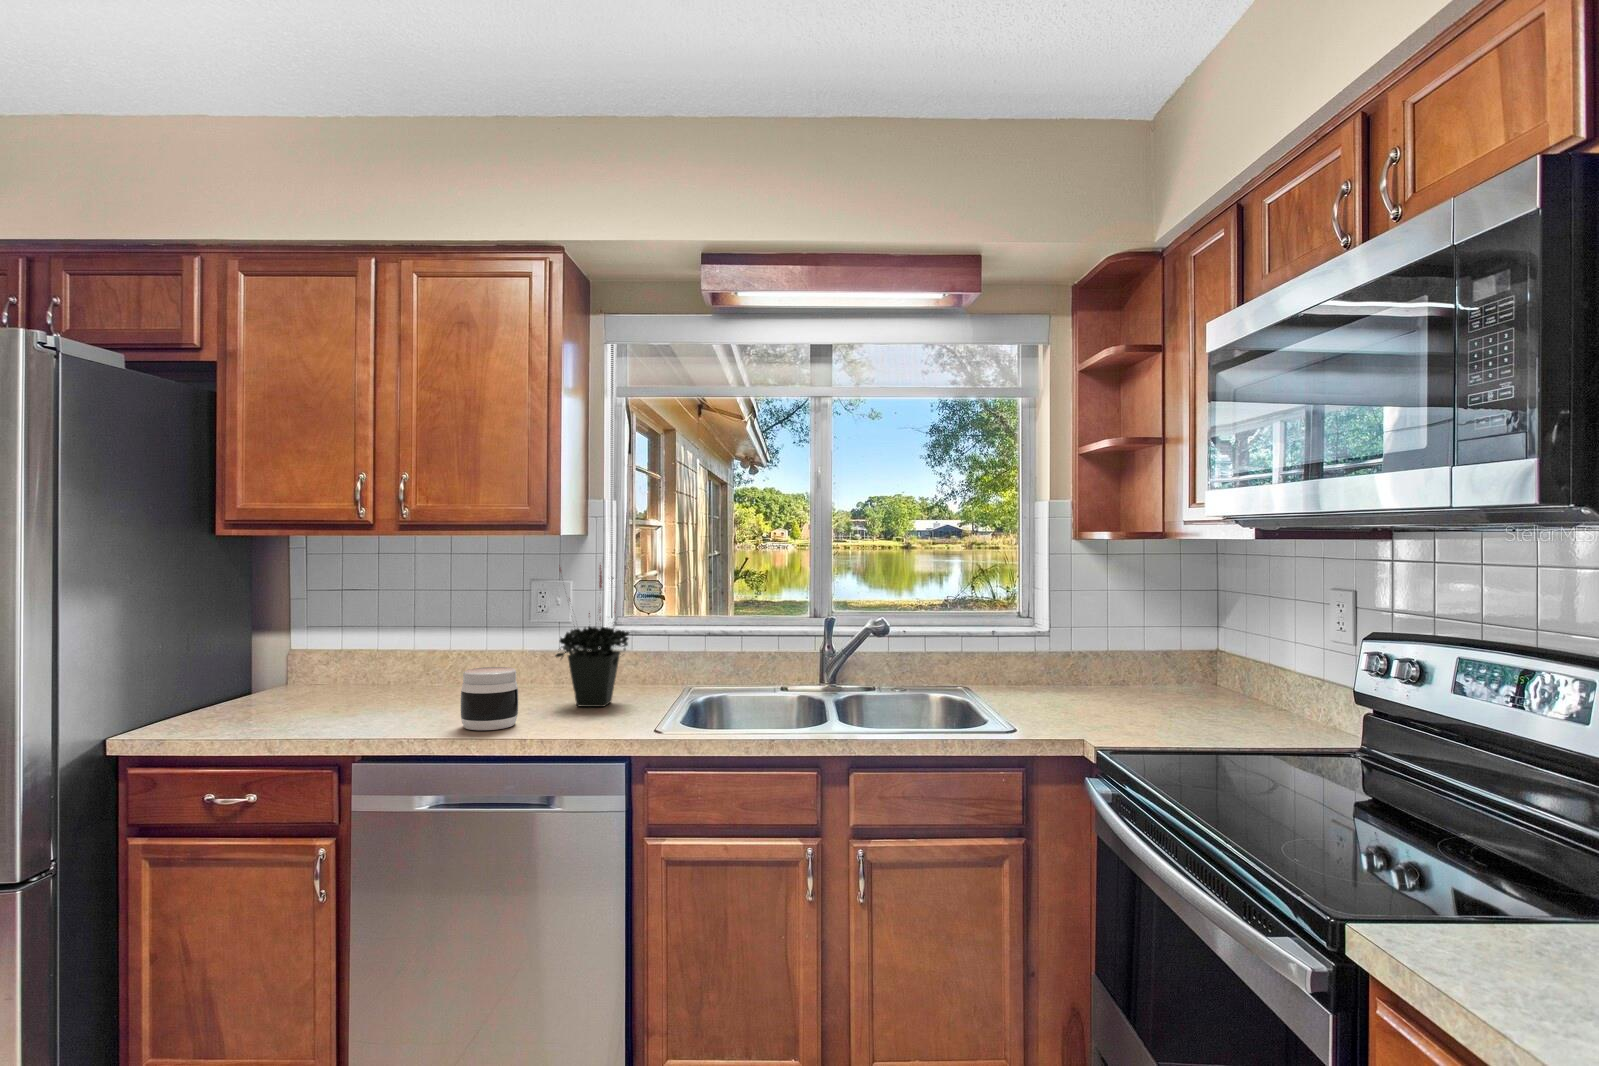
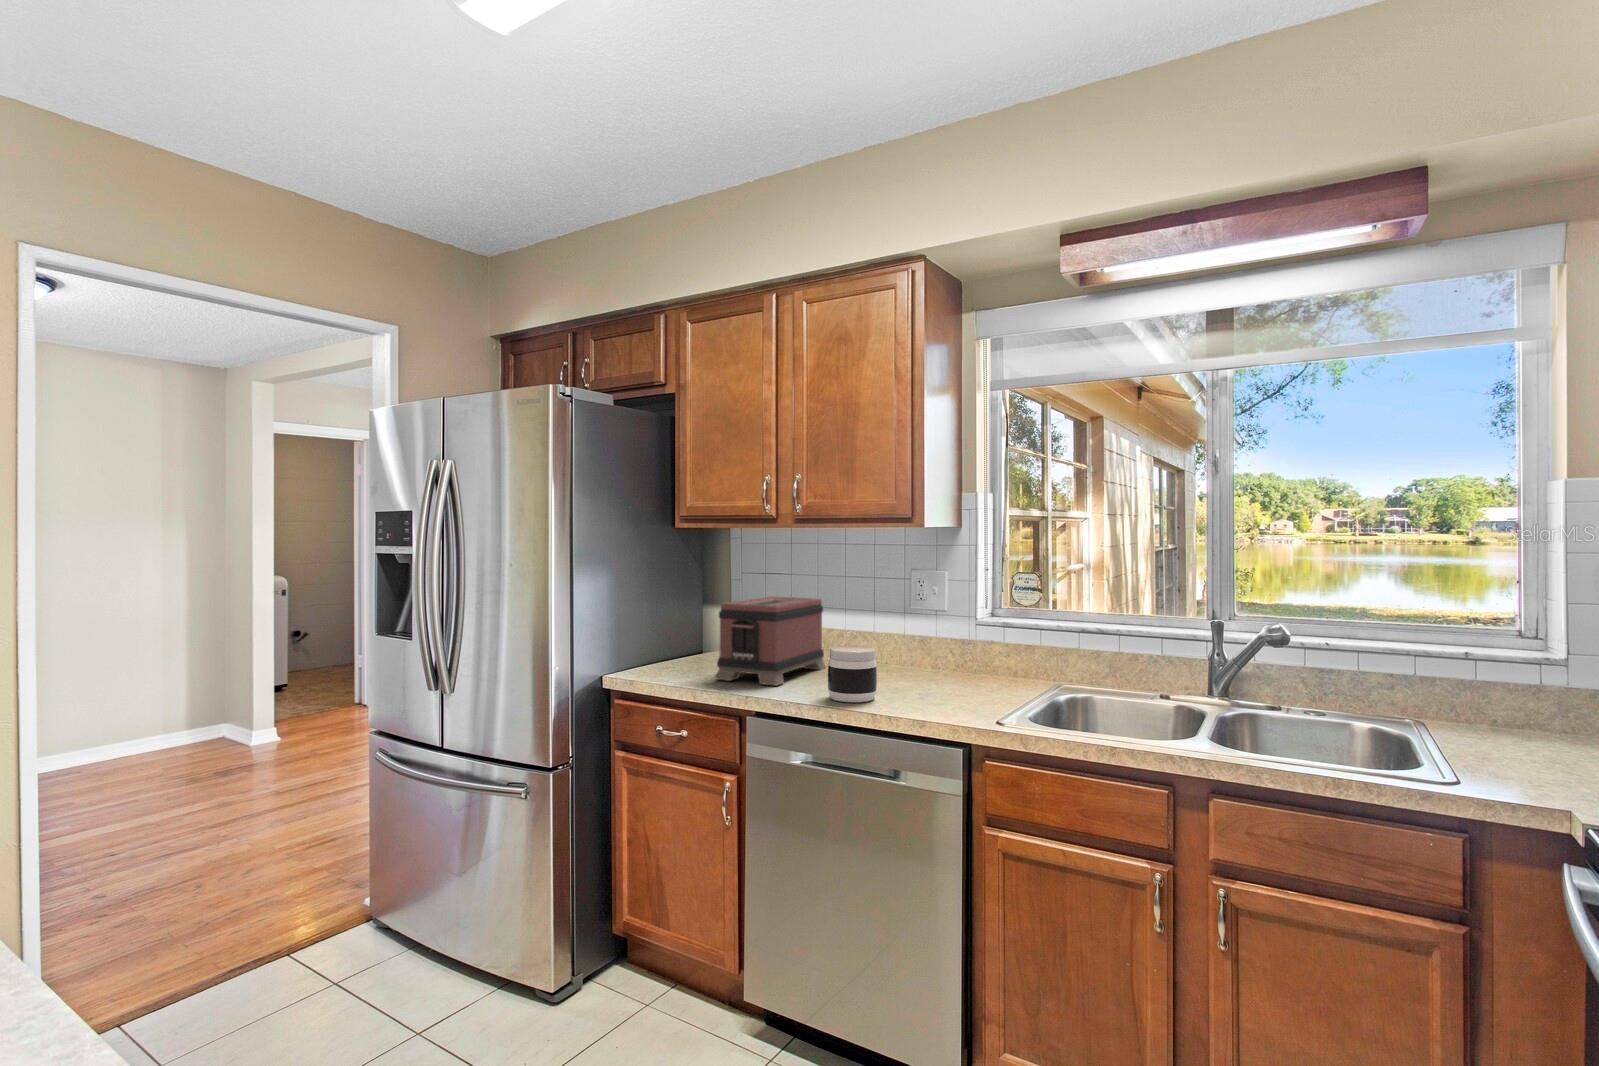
potted plant: present [555,565,629,707] -> none [917,553,992,692]
toaster: none [294,618,429,724] -> present [715,596,826,686]

